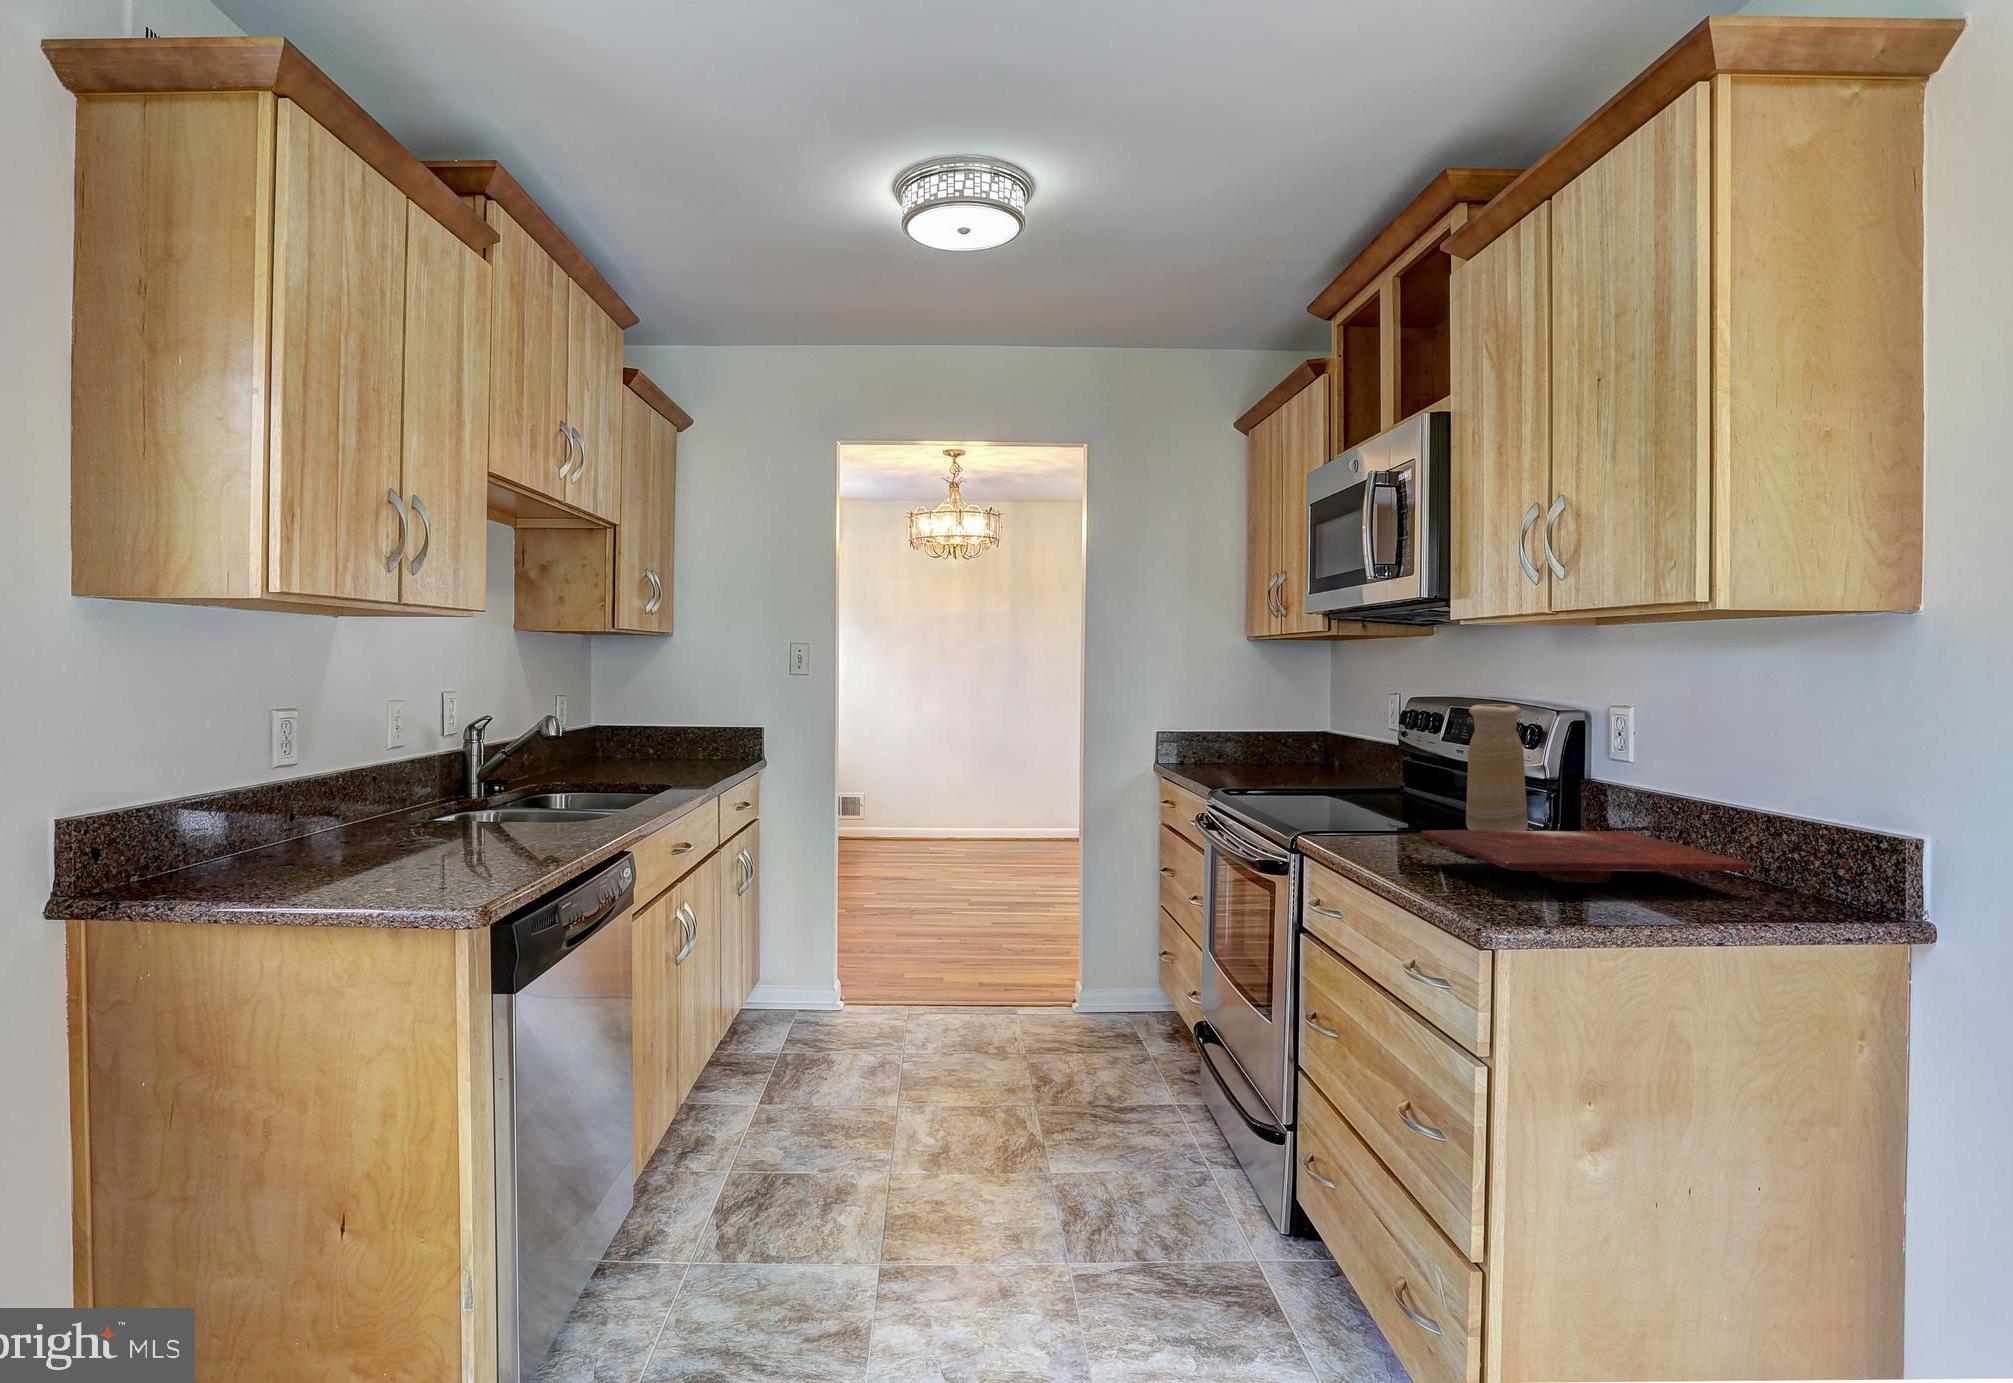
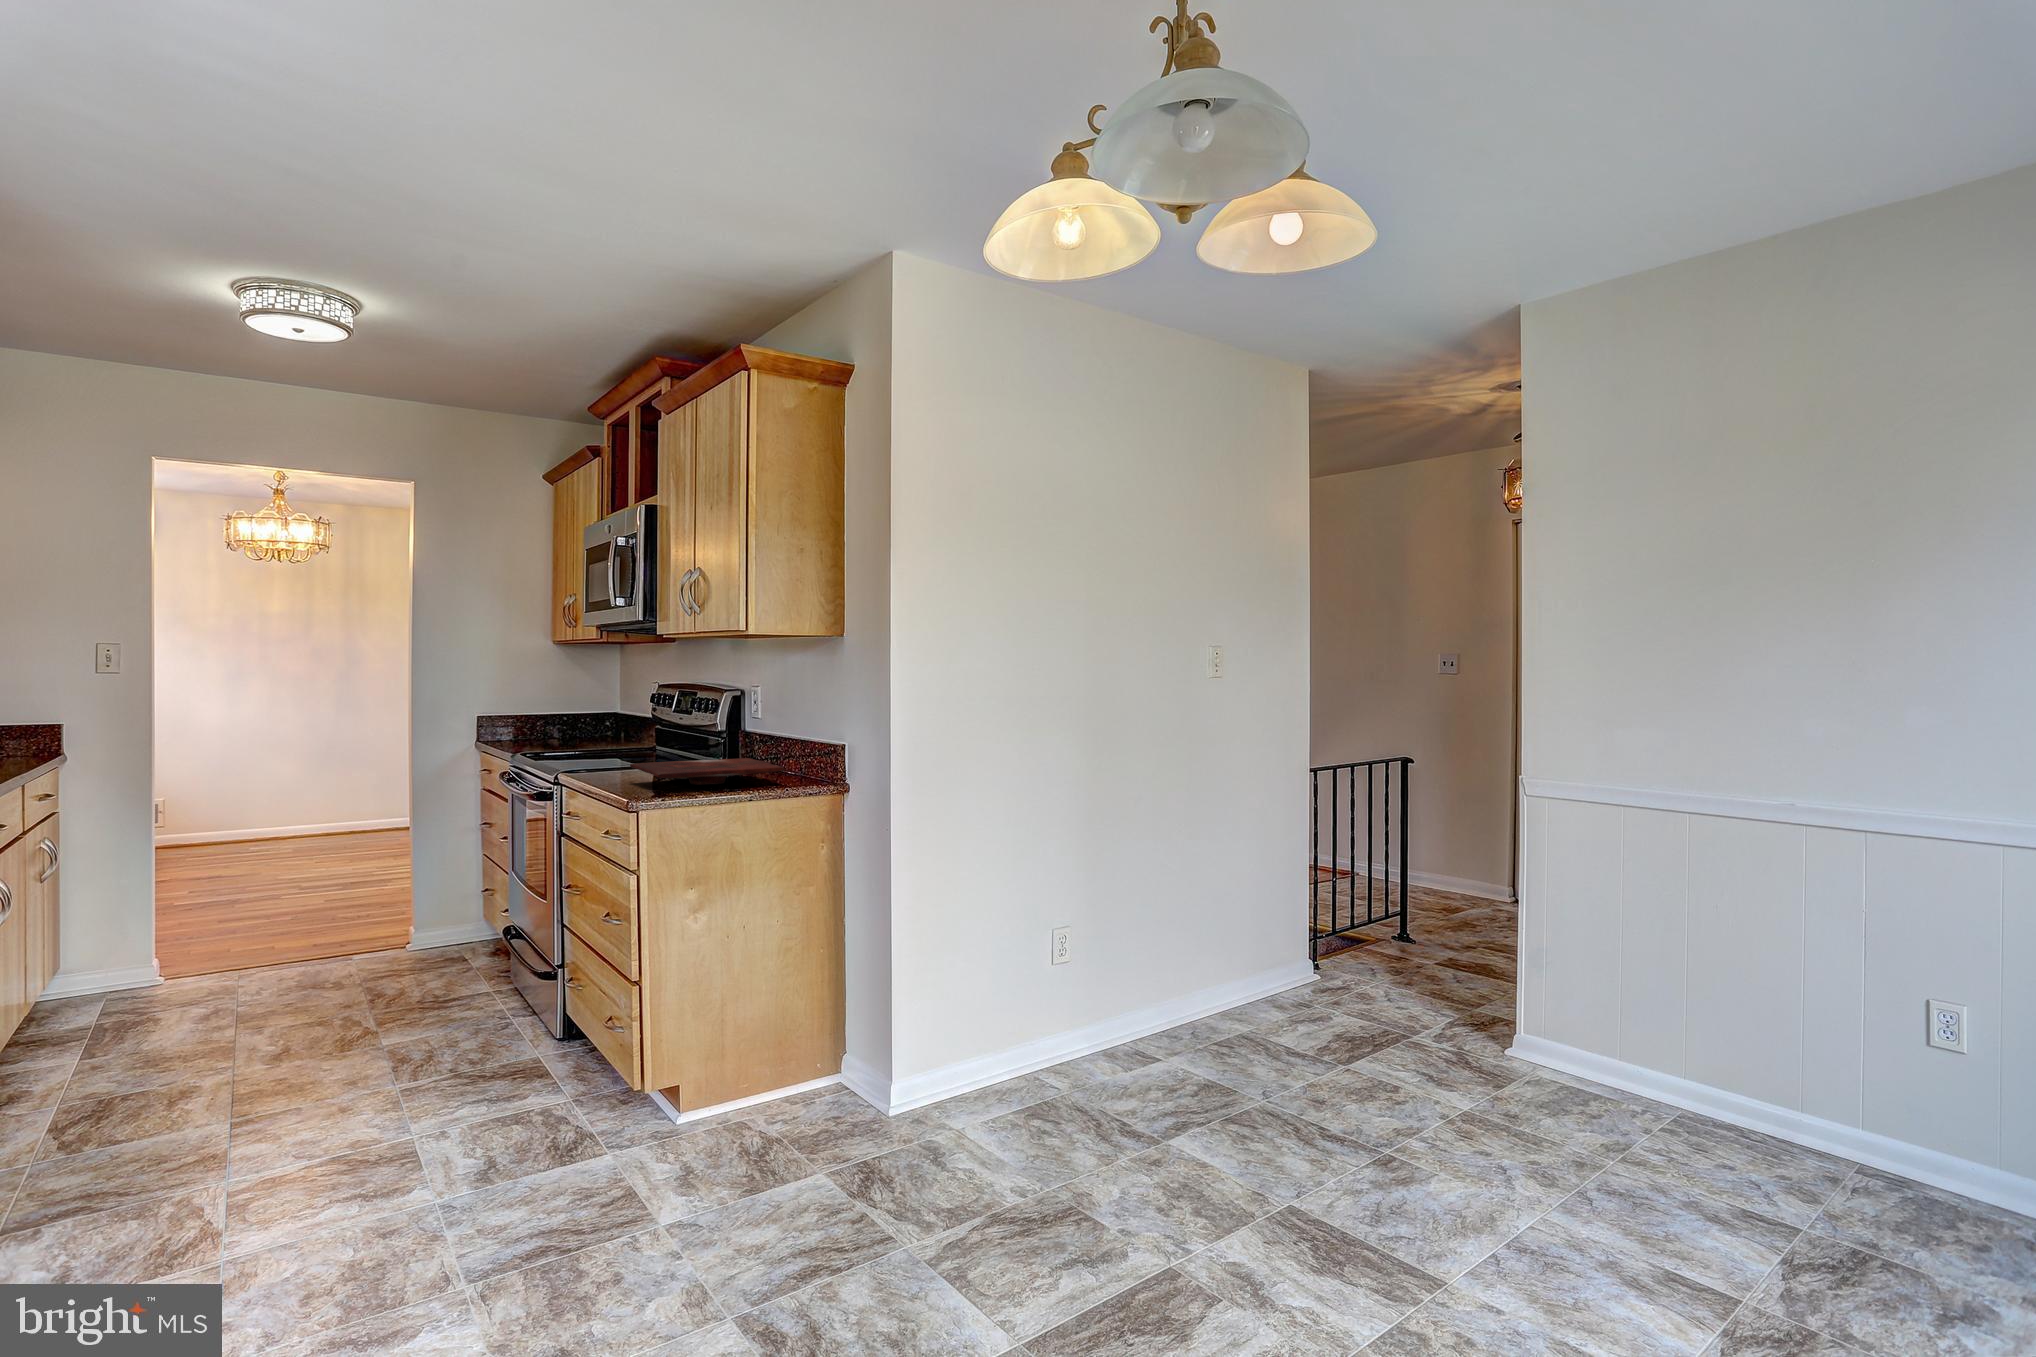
vase: present [1466,704,1528,831] -> none [676,688,711,769]

